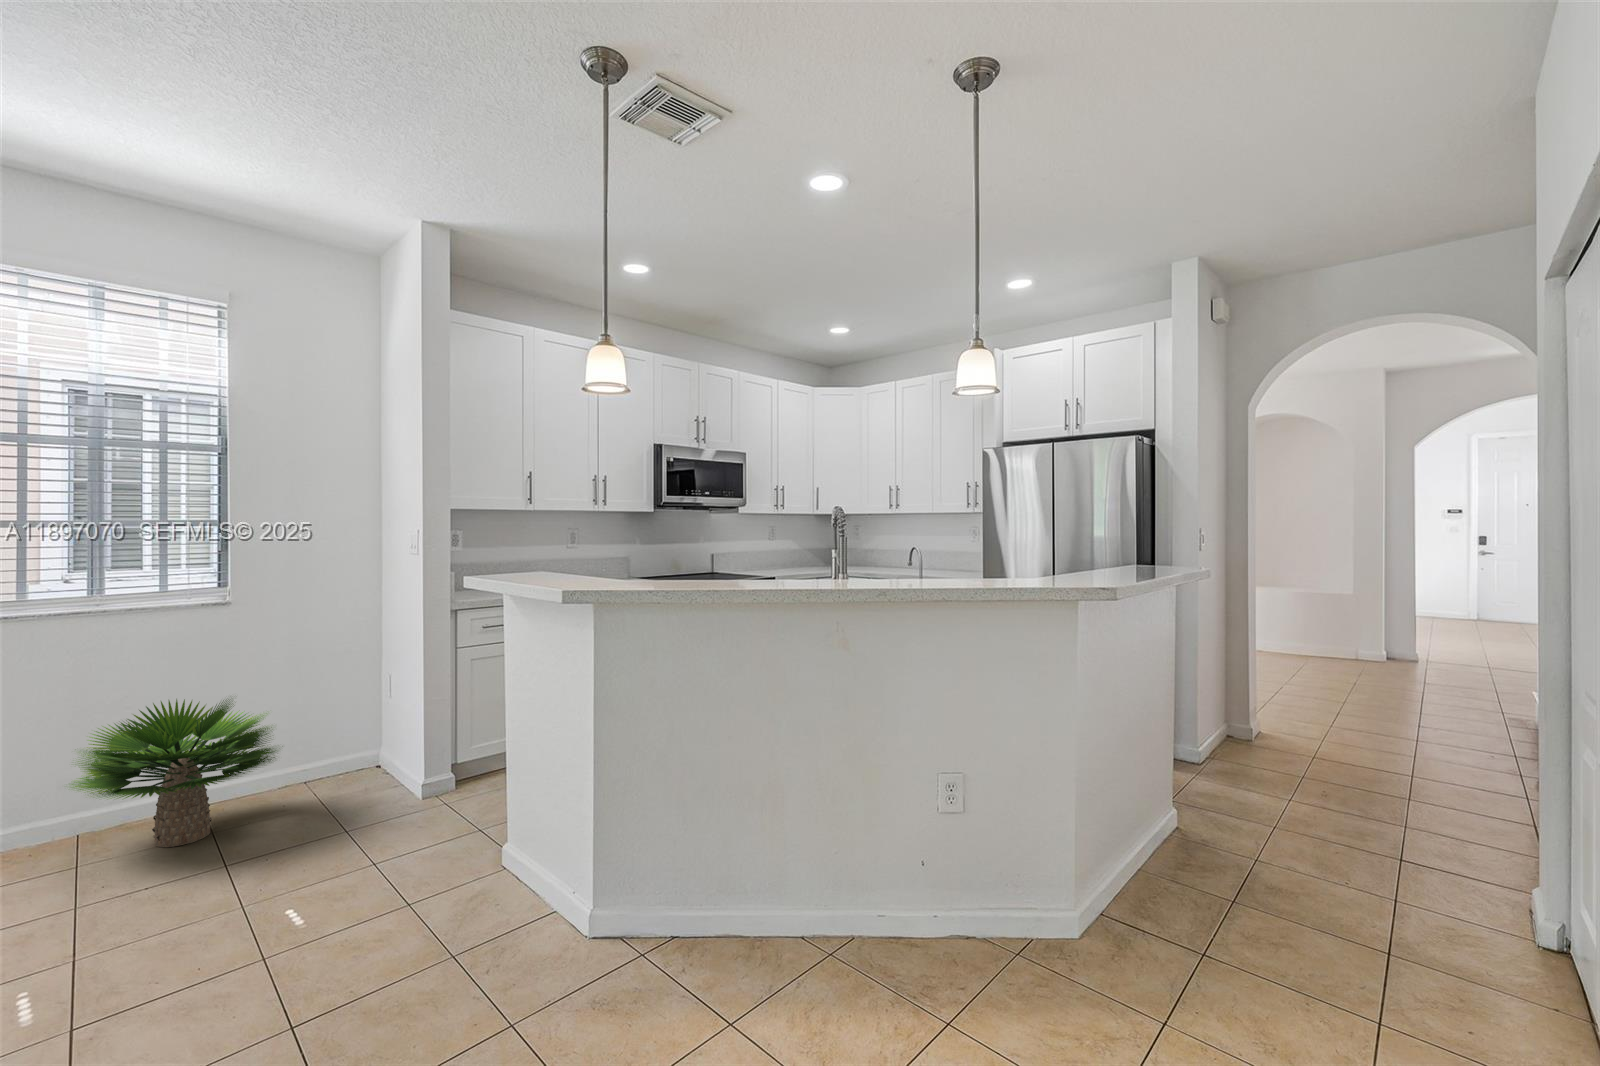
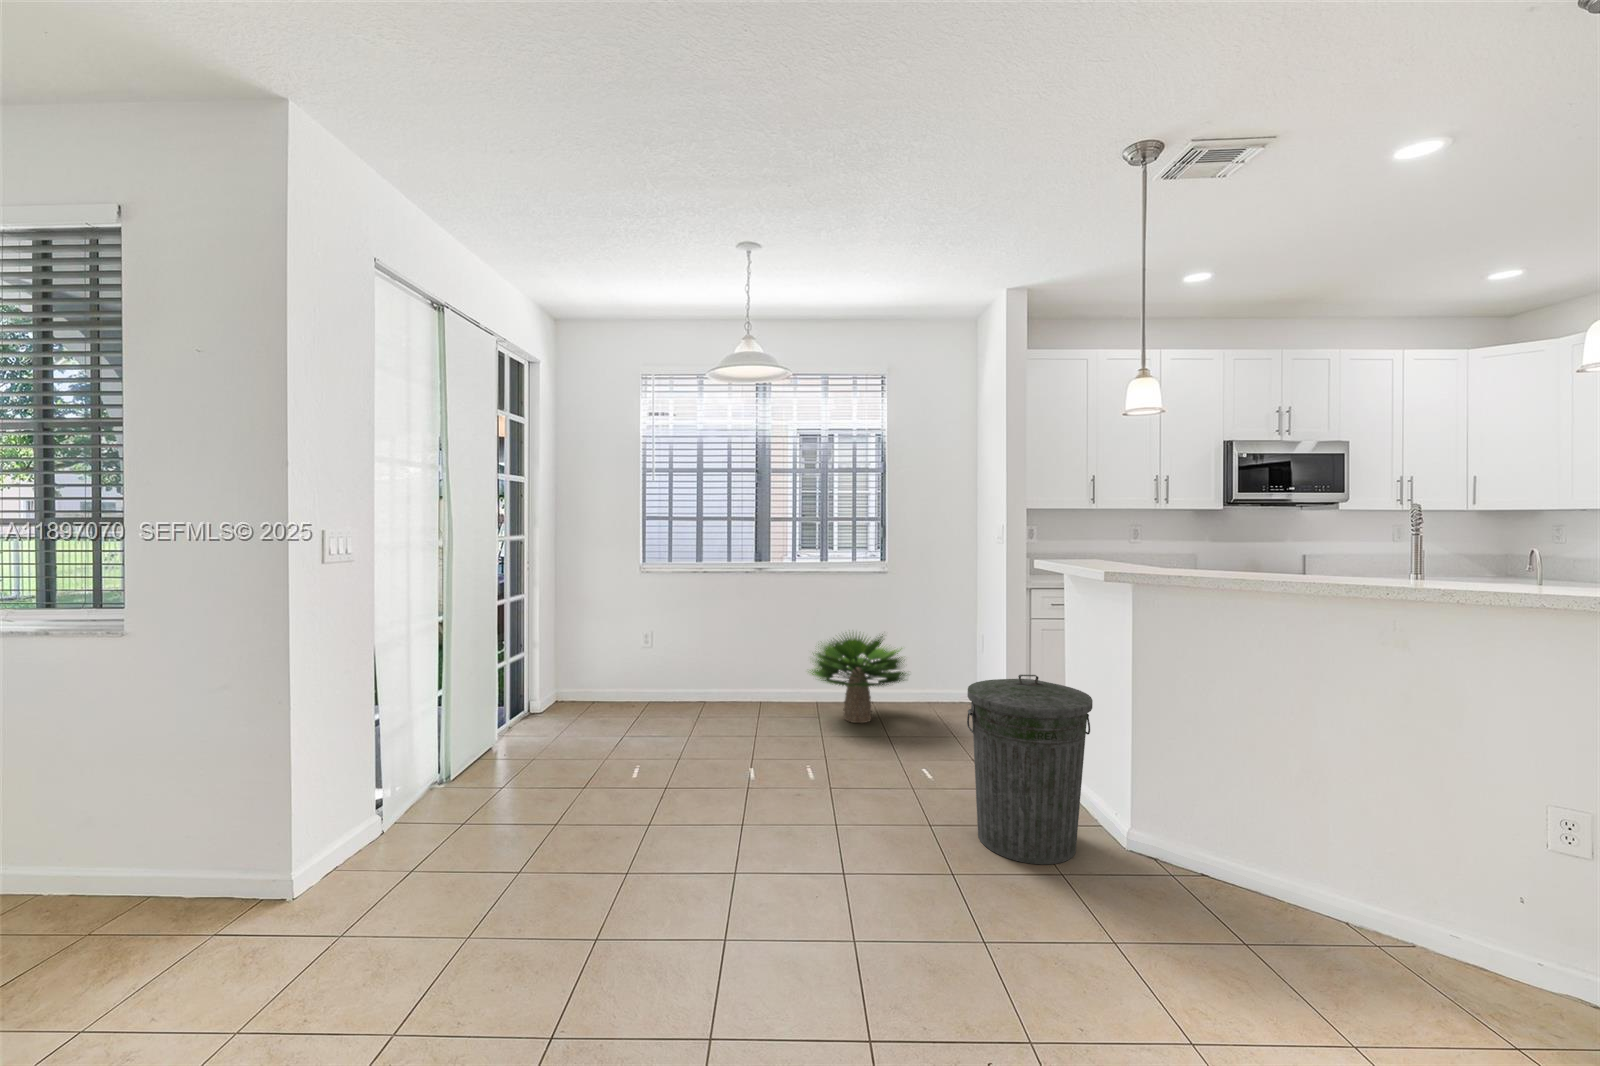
trash can: none [383,725,548,974] -> present [967,675,1093,864]

